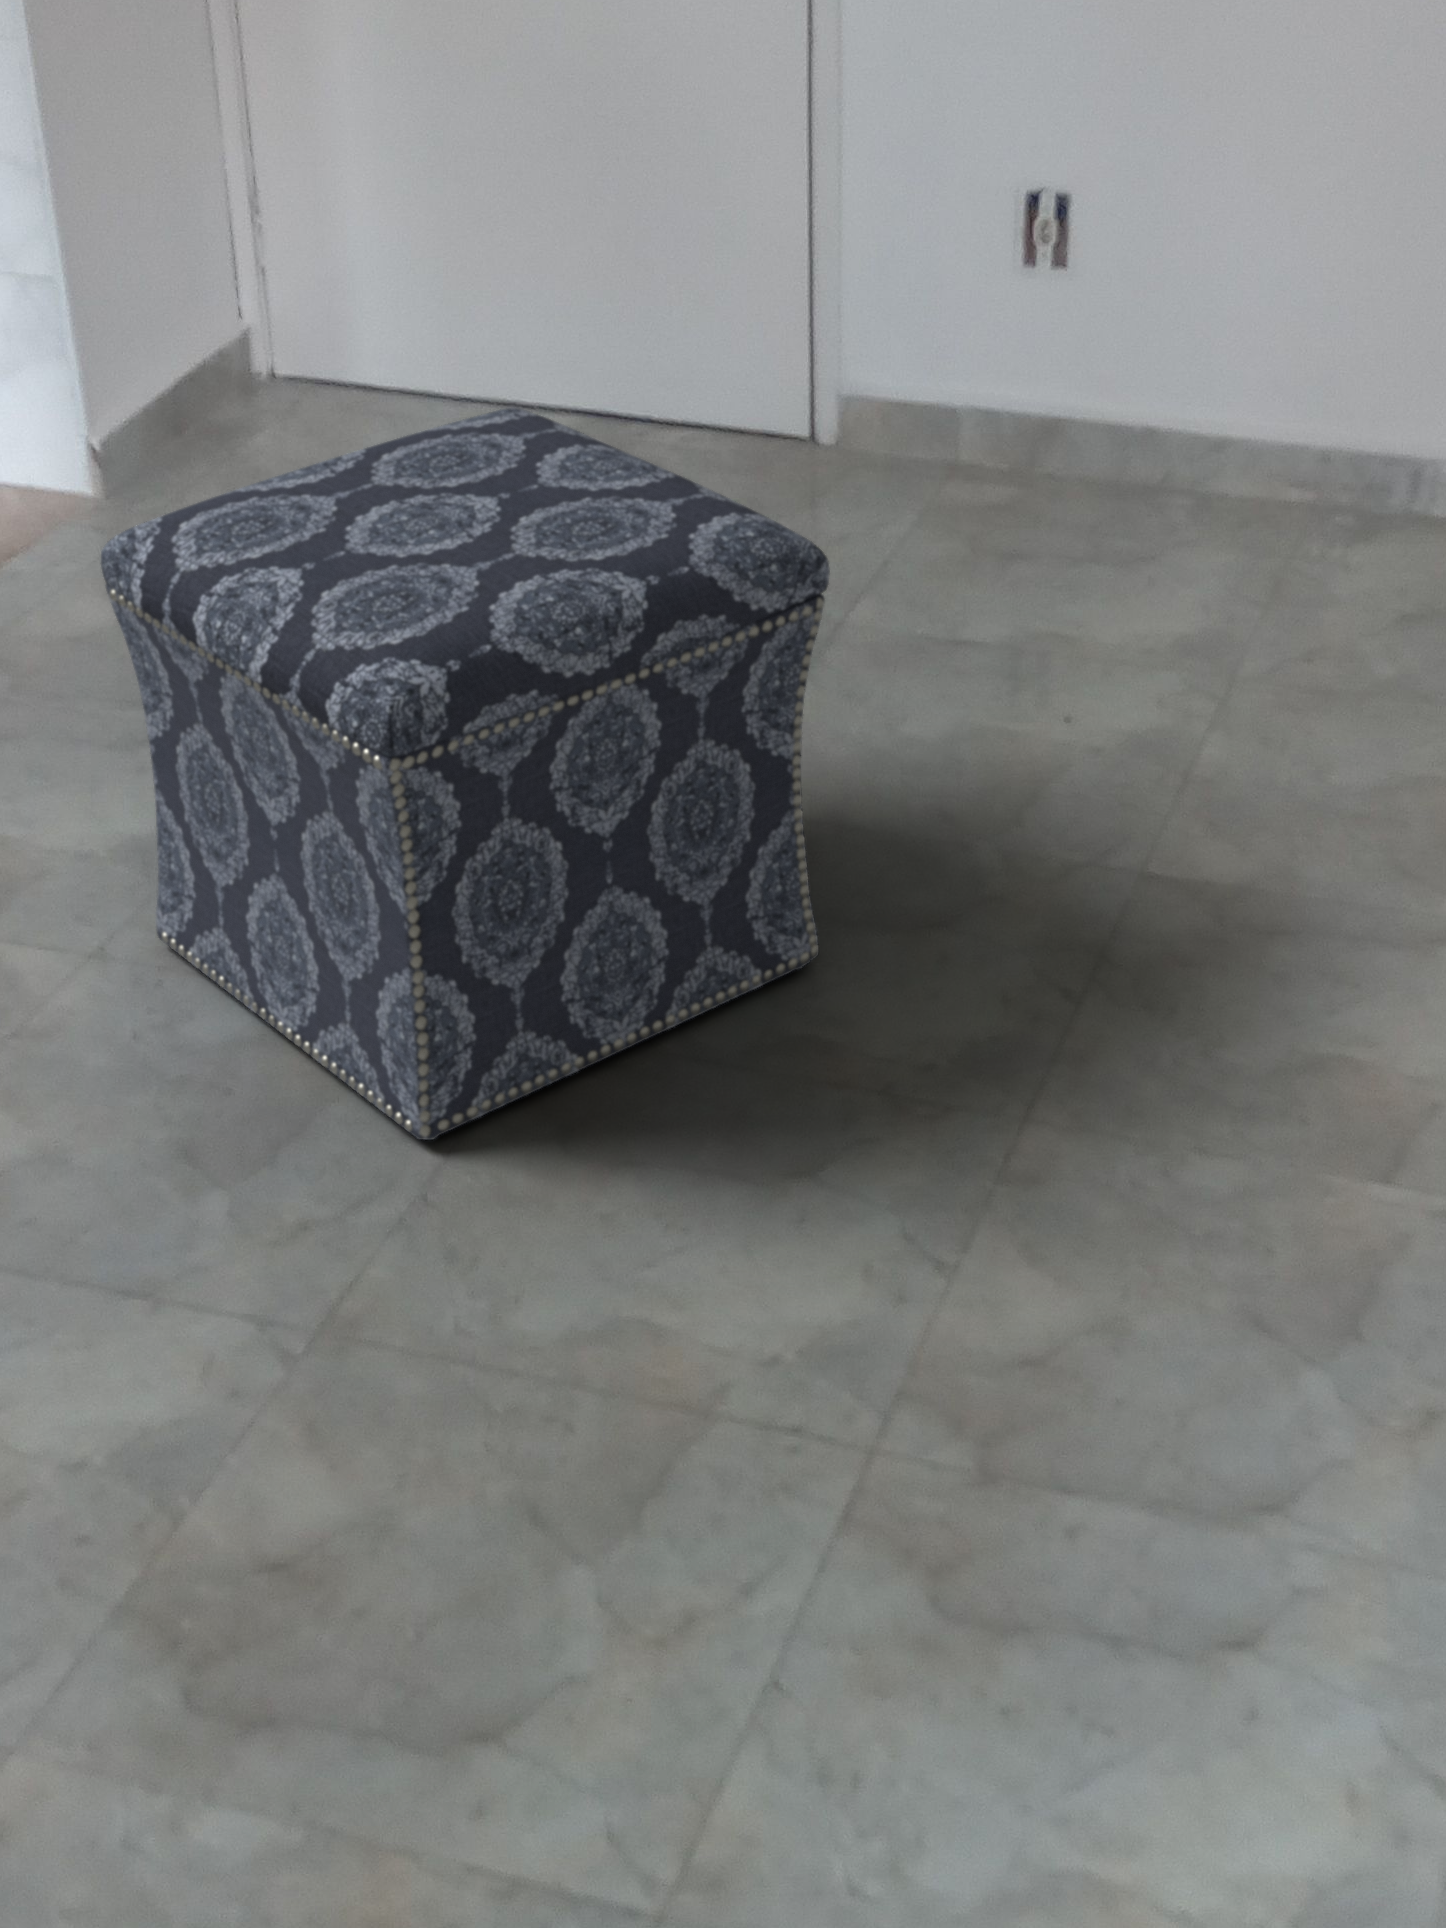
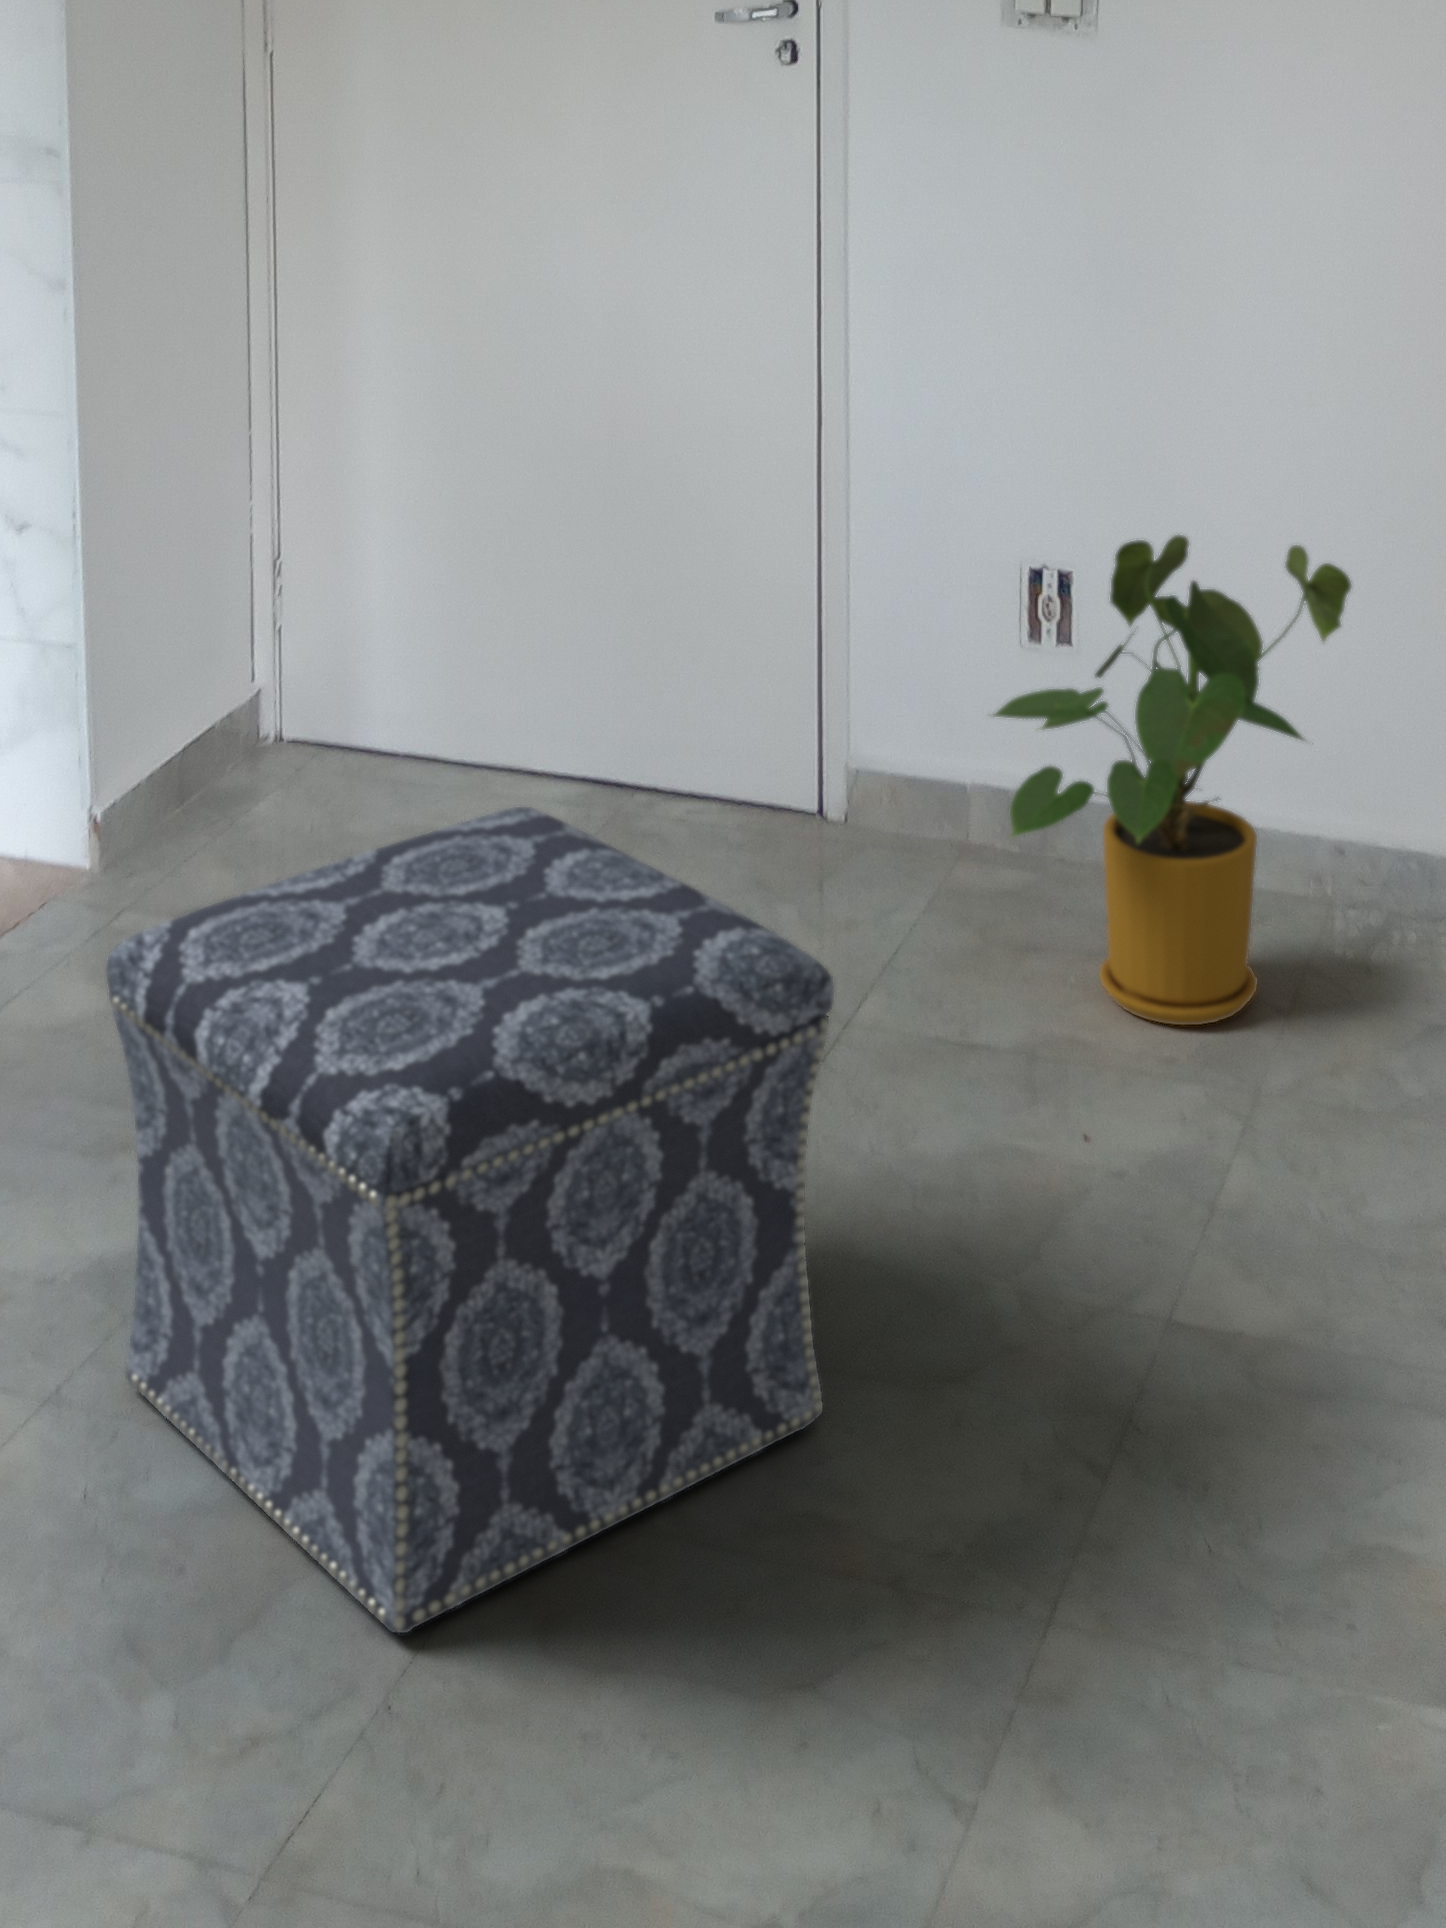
house plant: none [980,142,1359,620] -> present [994,535,1351,1025]

